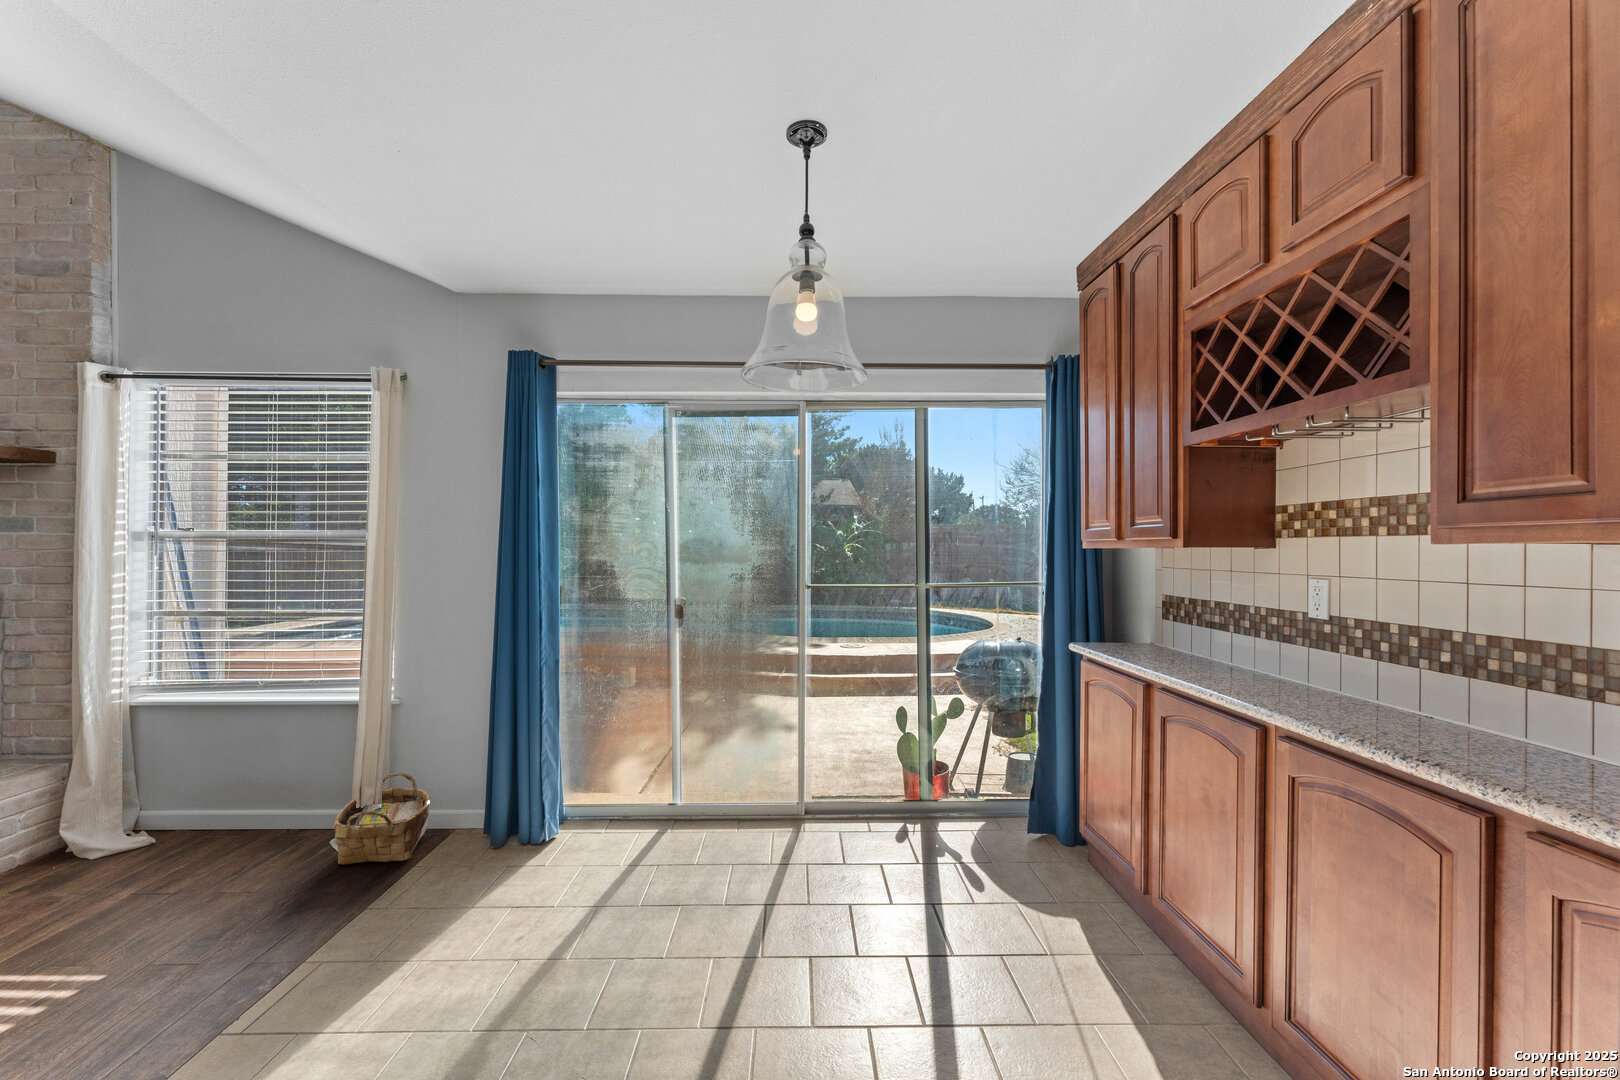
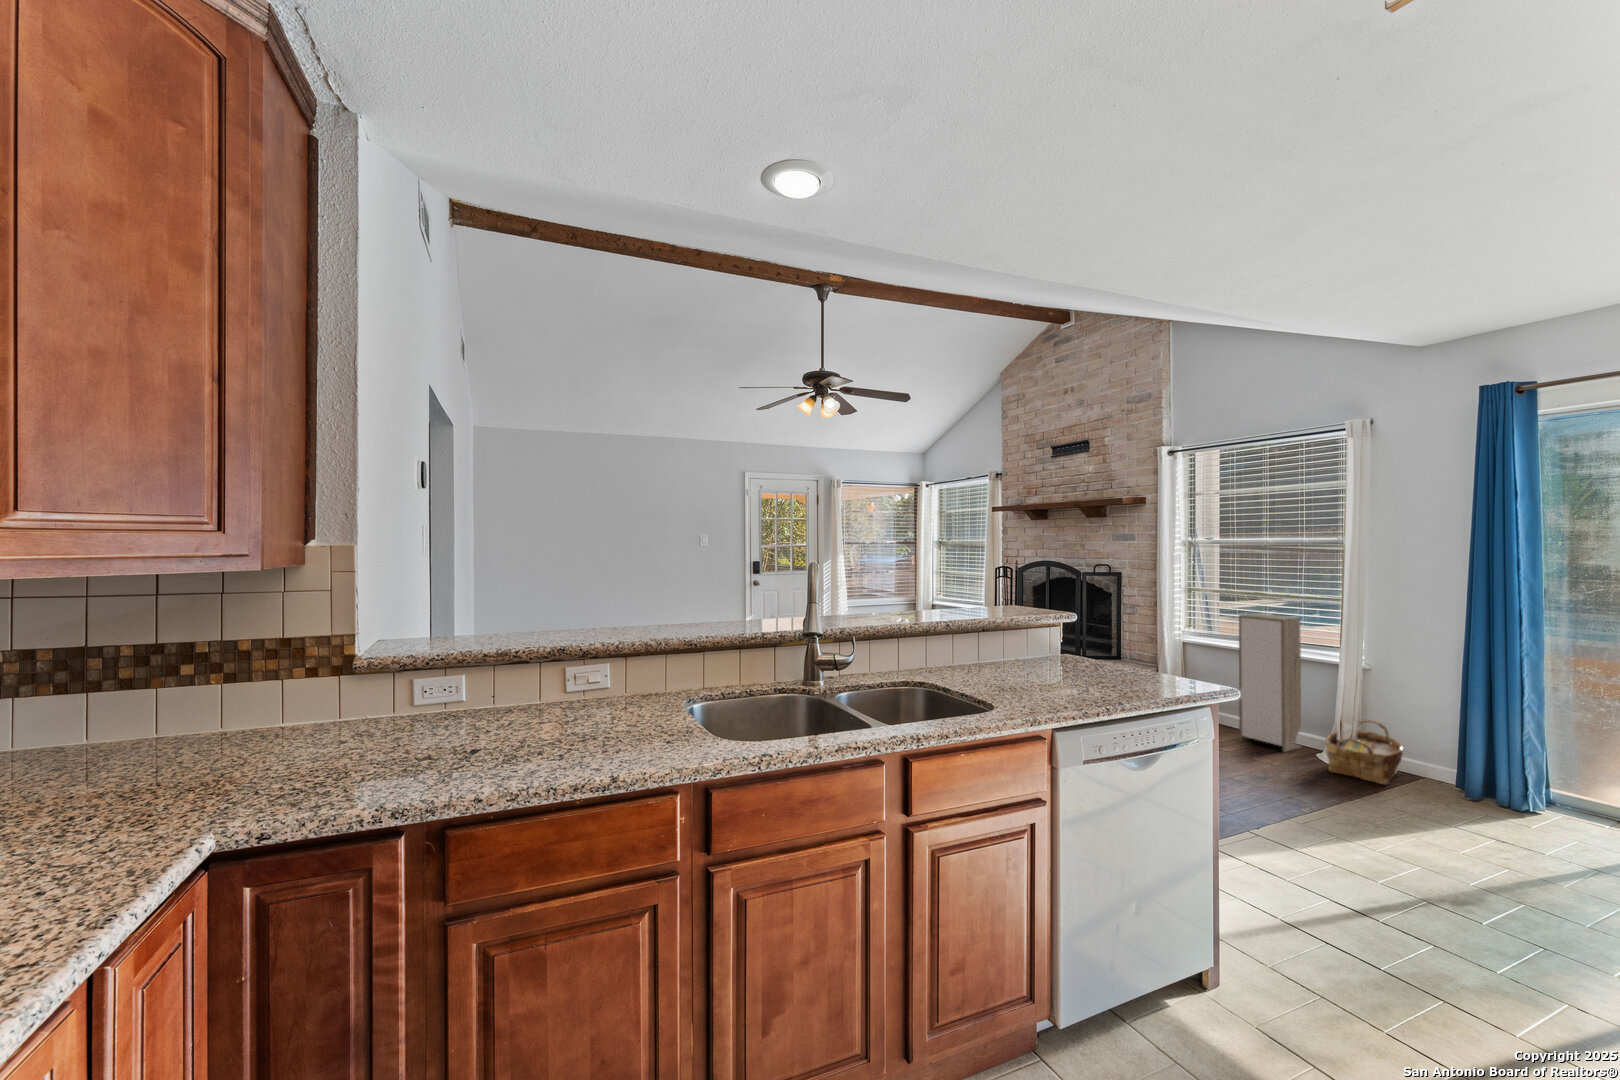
storage cabinet: none [216,645,313,850] -> present [1239,614,1301,752]

